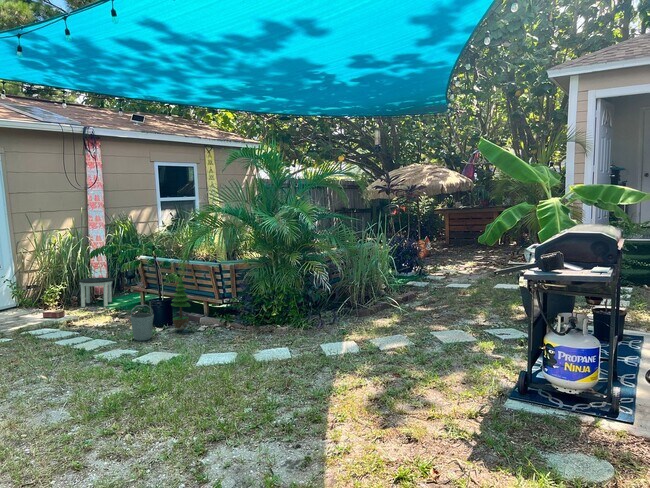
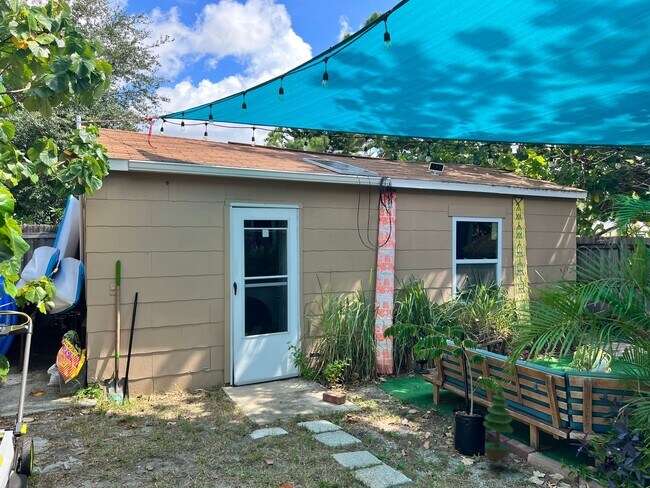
round table: present [78,277,114,307] -> none [362,353,402,393]
bucket: present [130,305,154,341] -> none [427,420,459,475]

